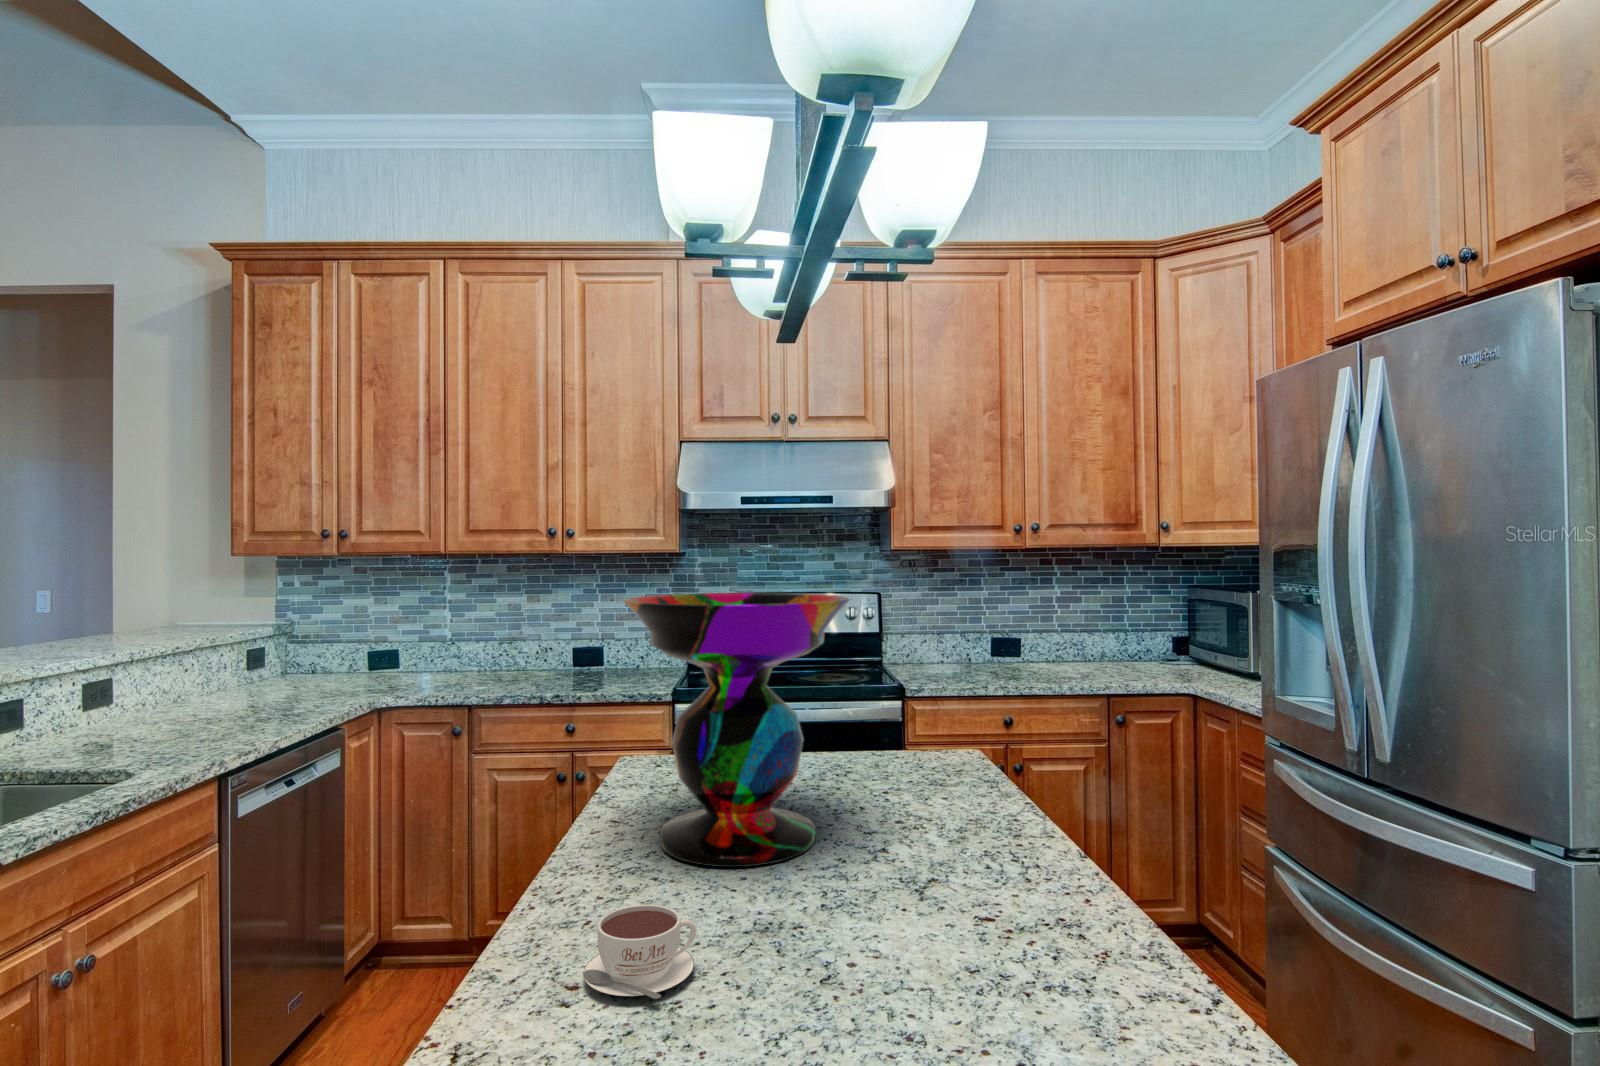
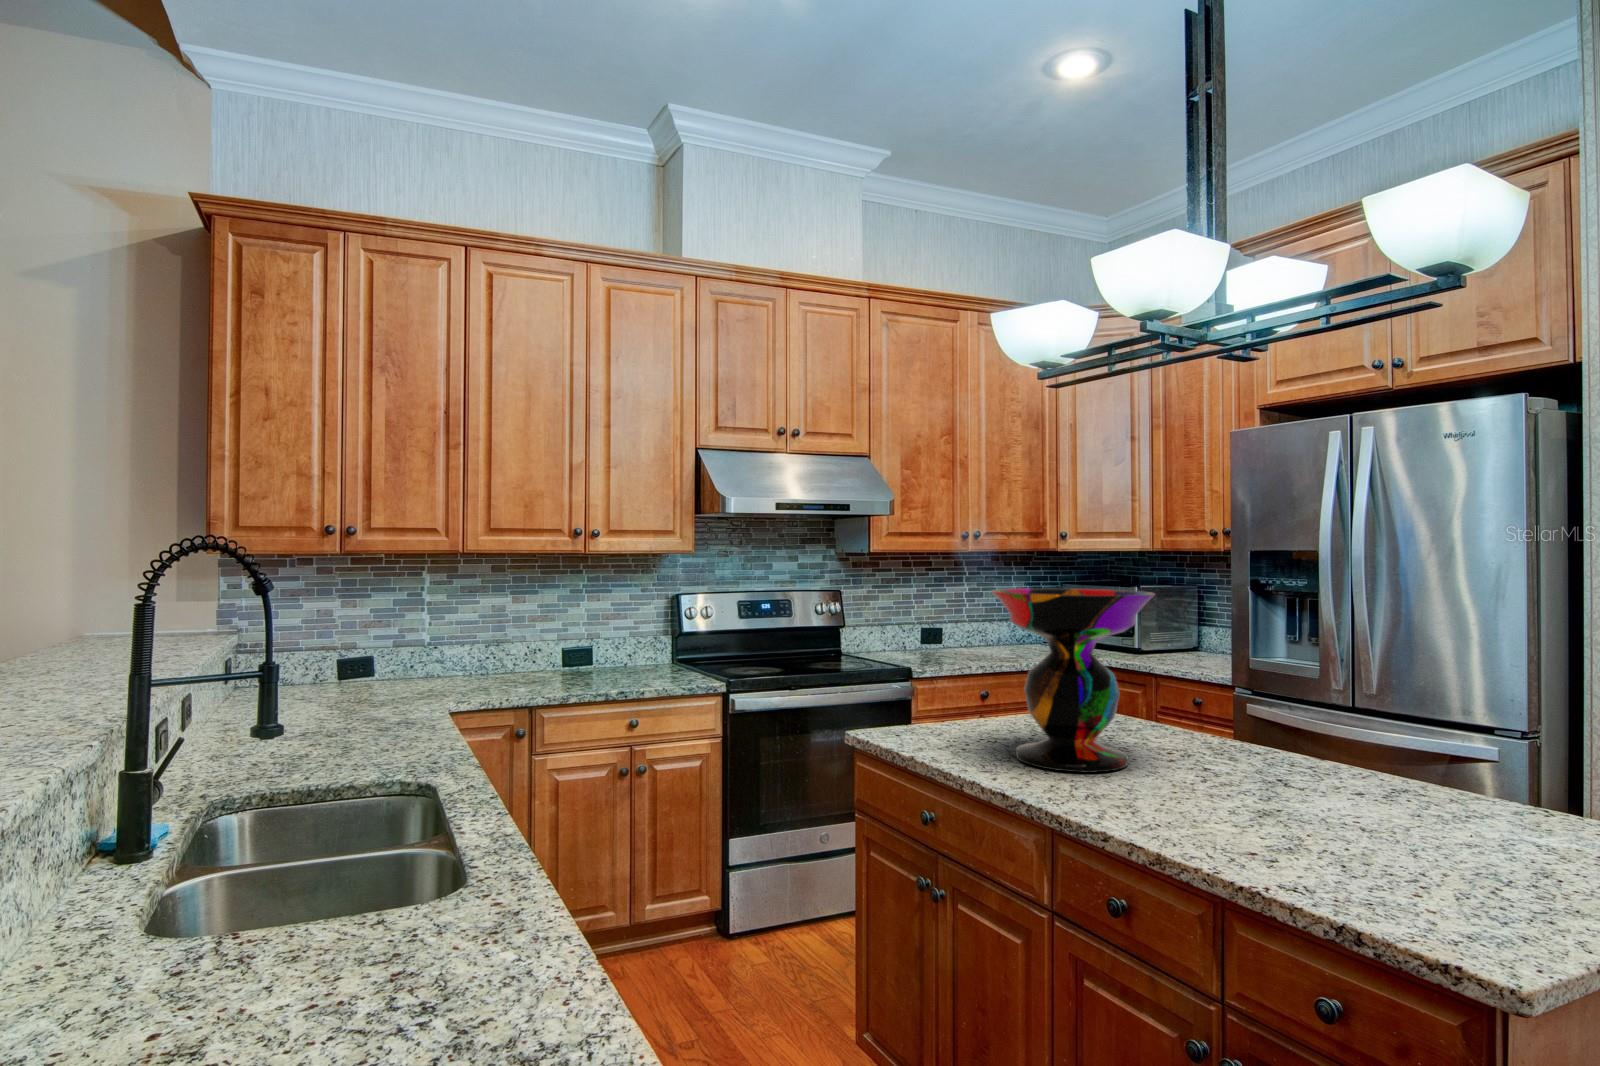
coffee cup: present [583,905,696,999] -> none [1158,777,1236,822]

